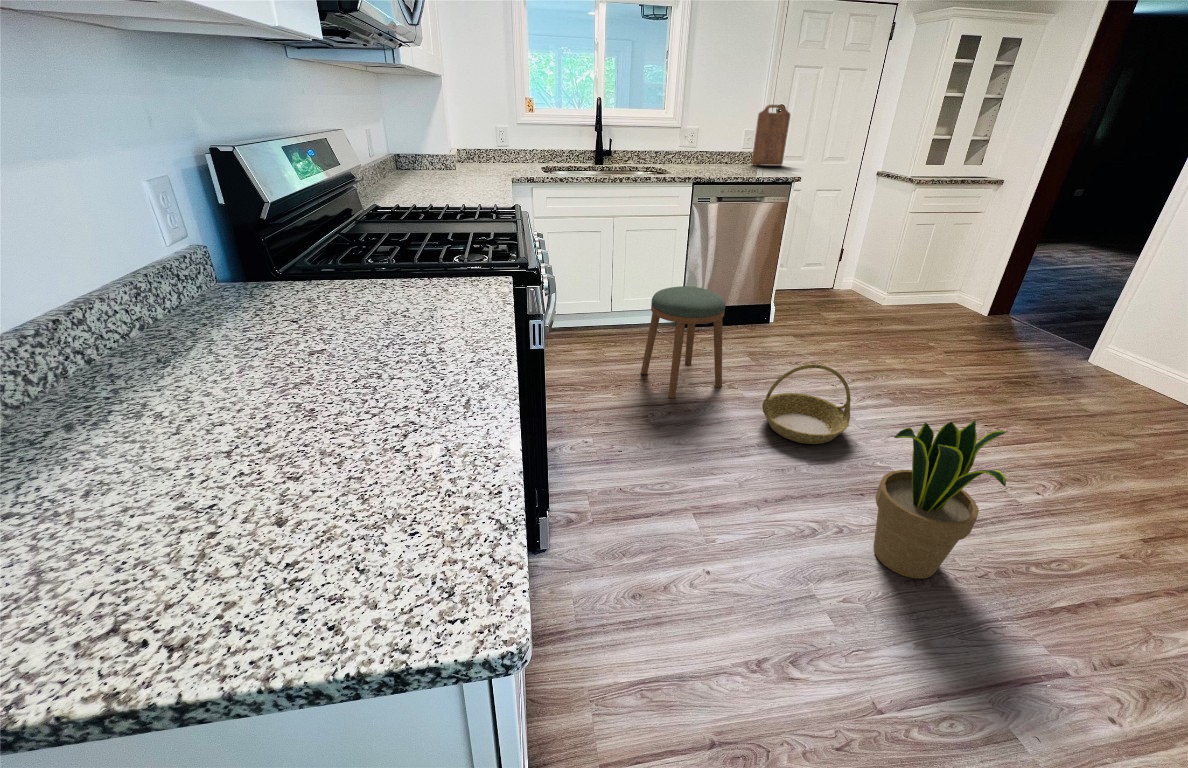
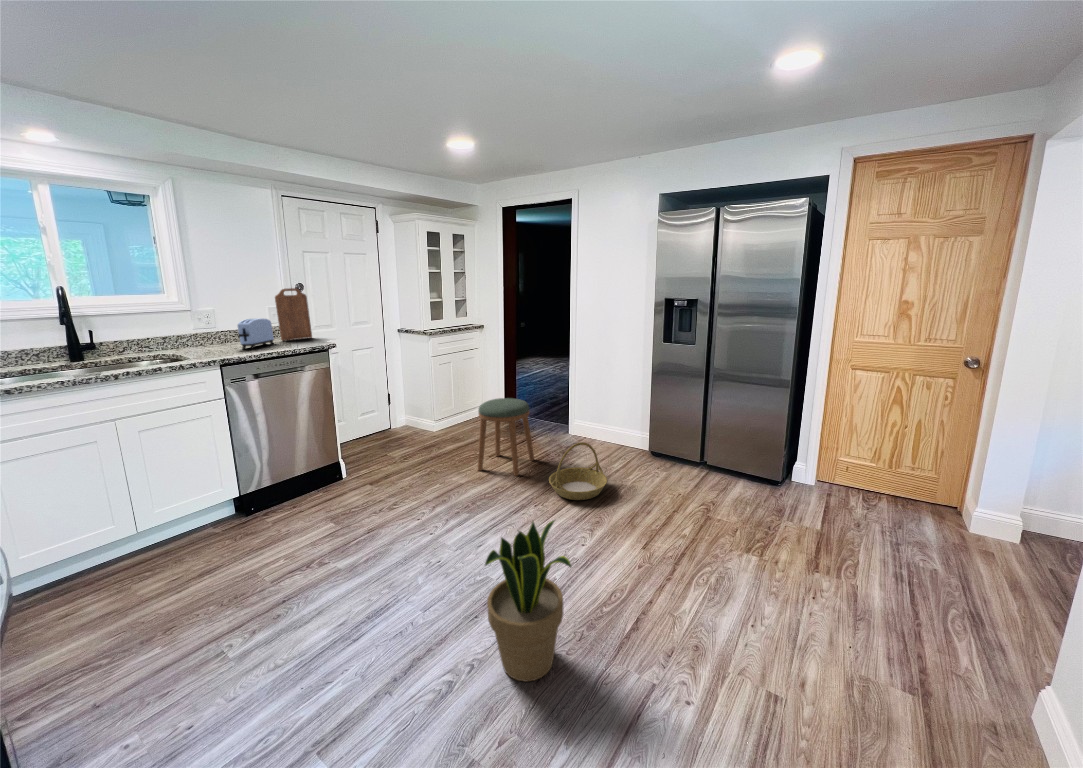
toaster: none [714,137,748,169] -> present [238,318,274,349]
stool: present [641,286,725,398] -> present [478,398,534,476]
basket: present [762,364,850,444] -> present [549,442,607,500]

